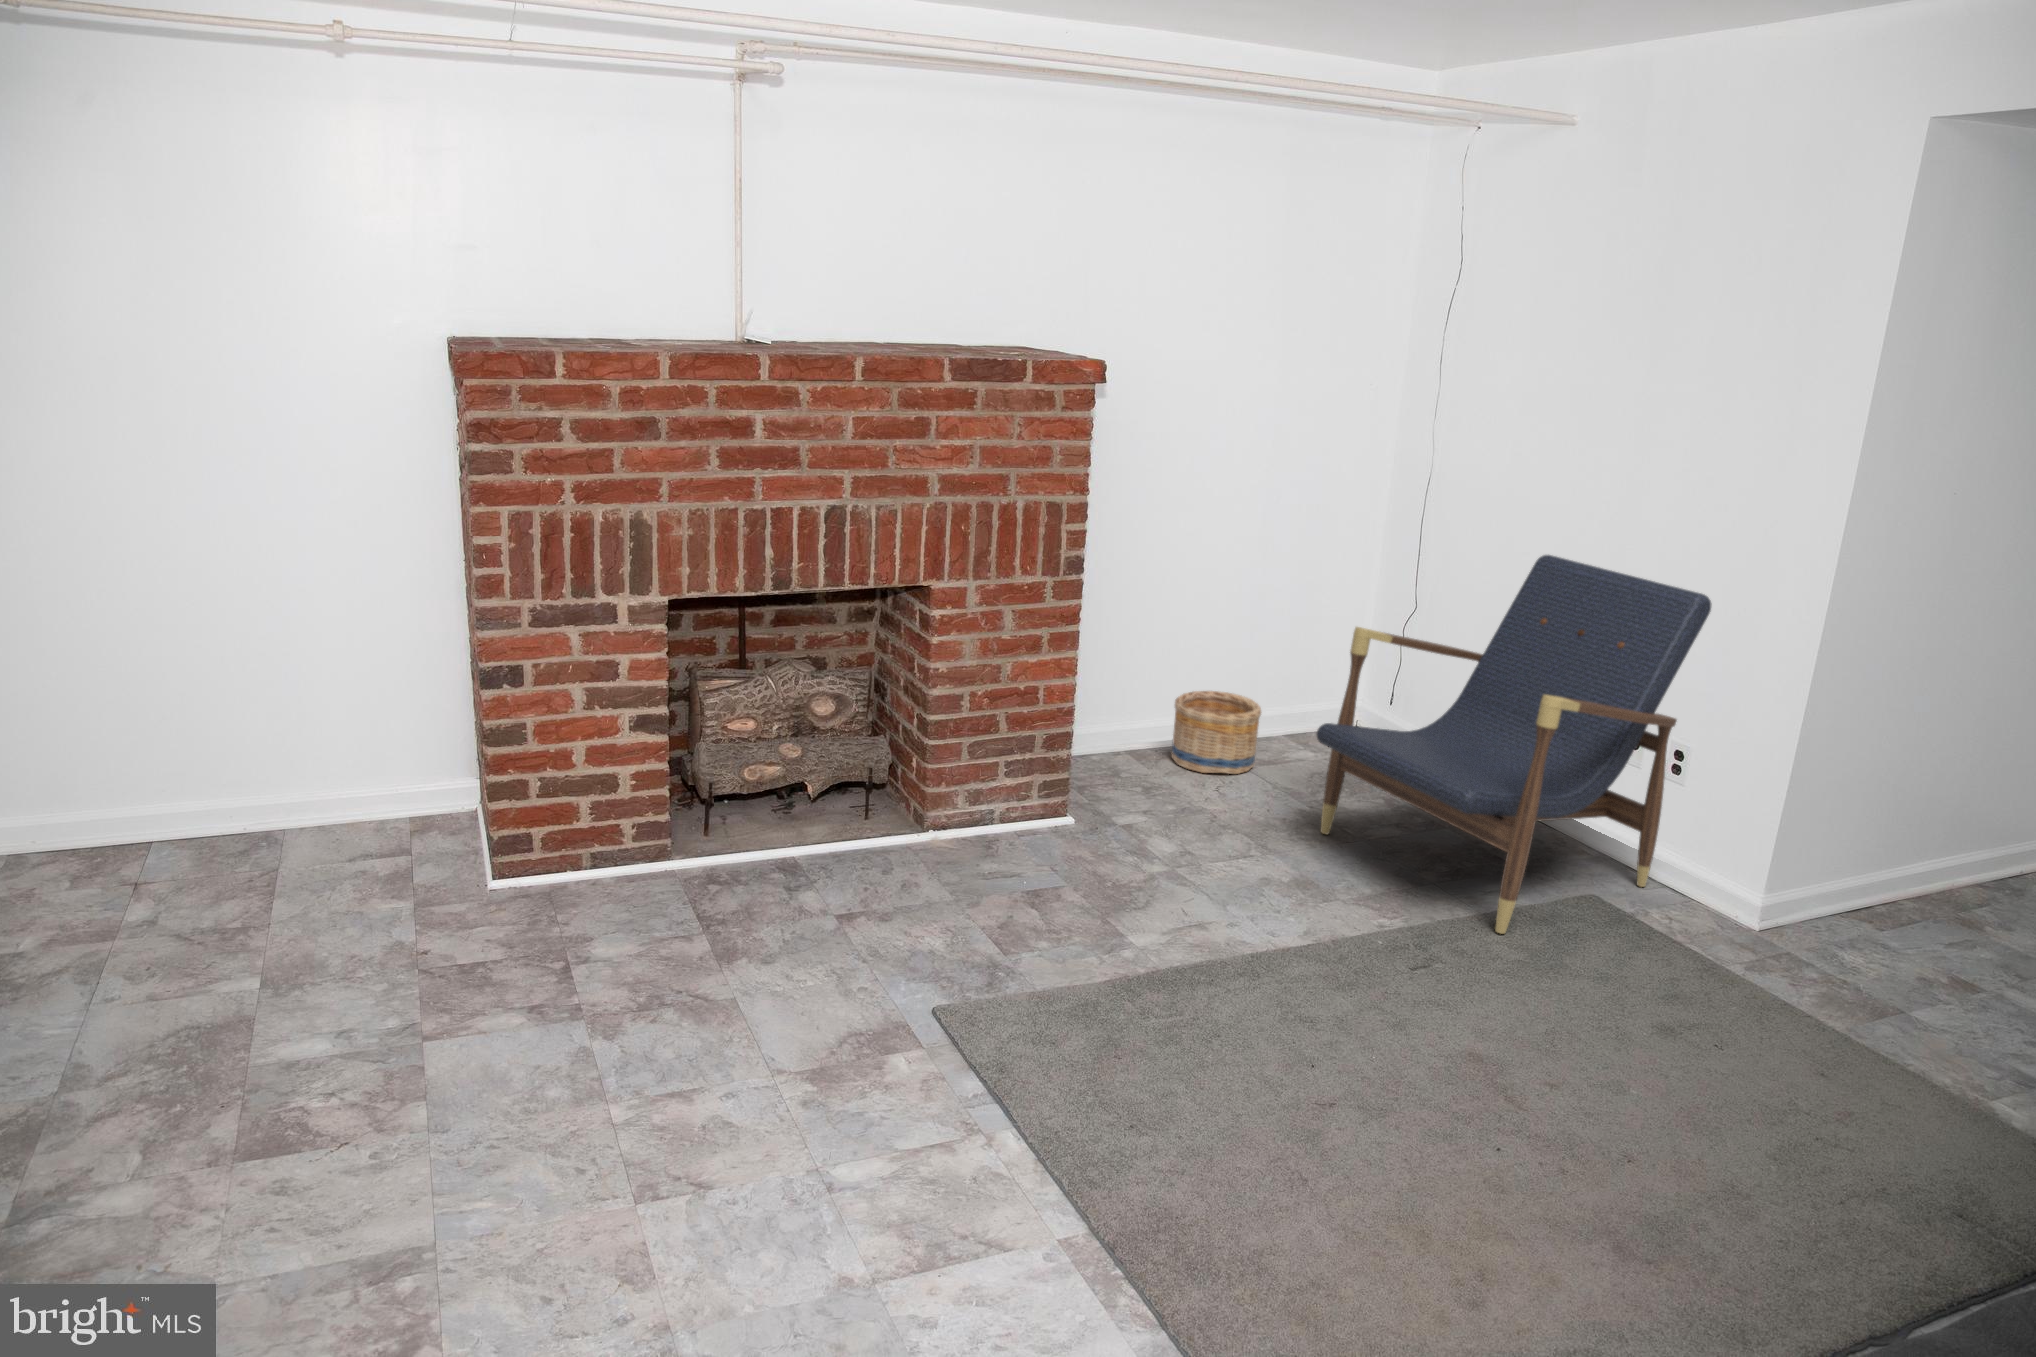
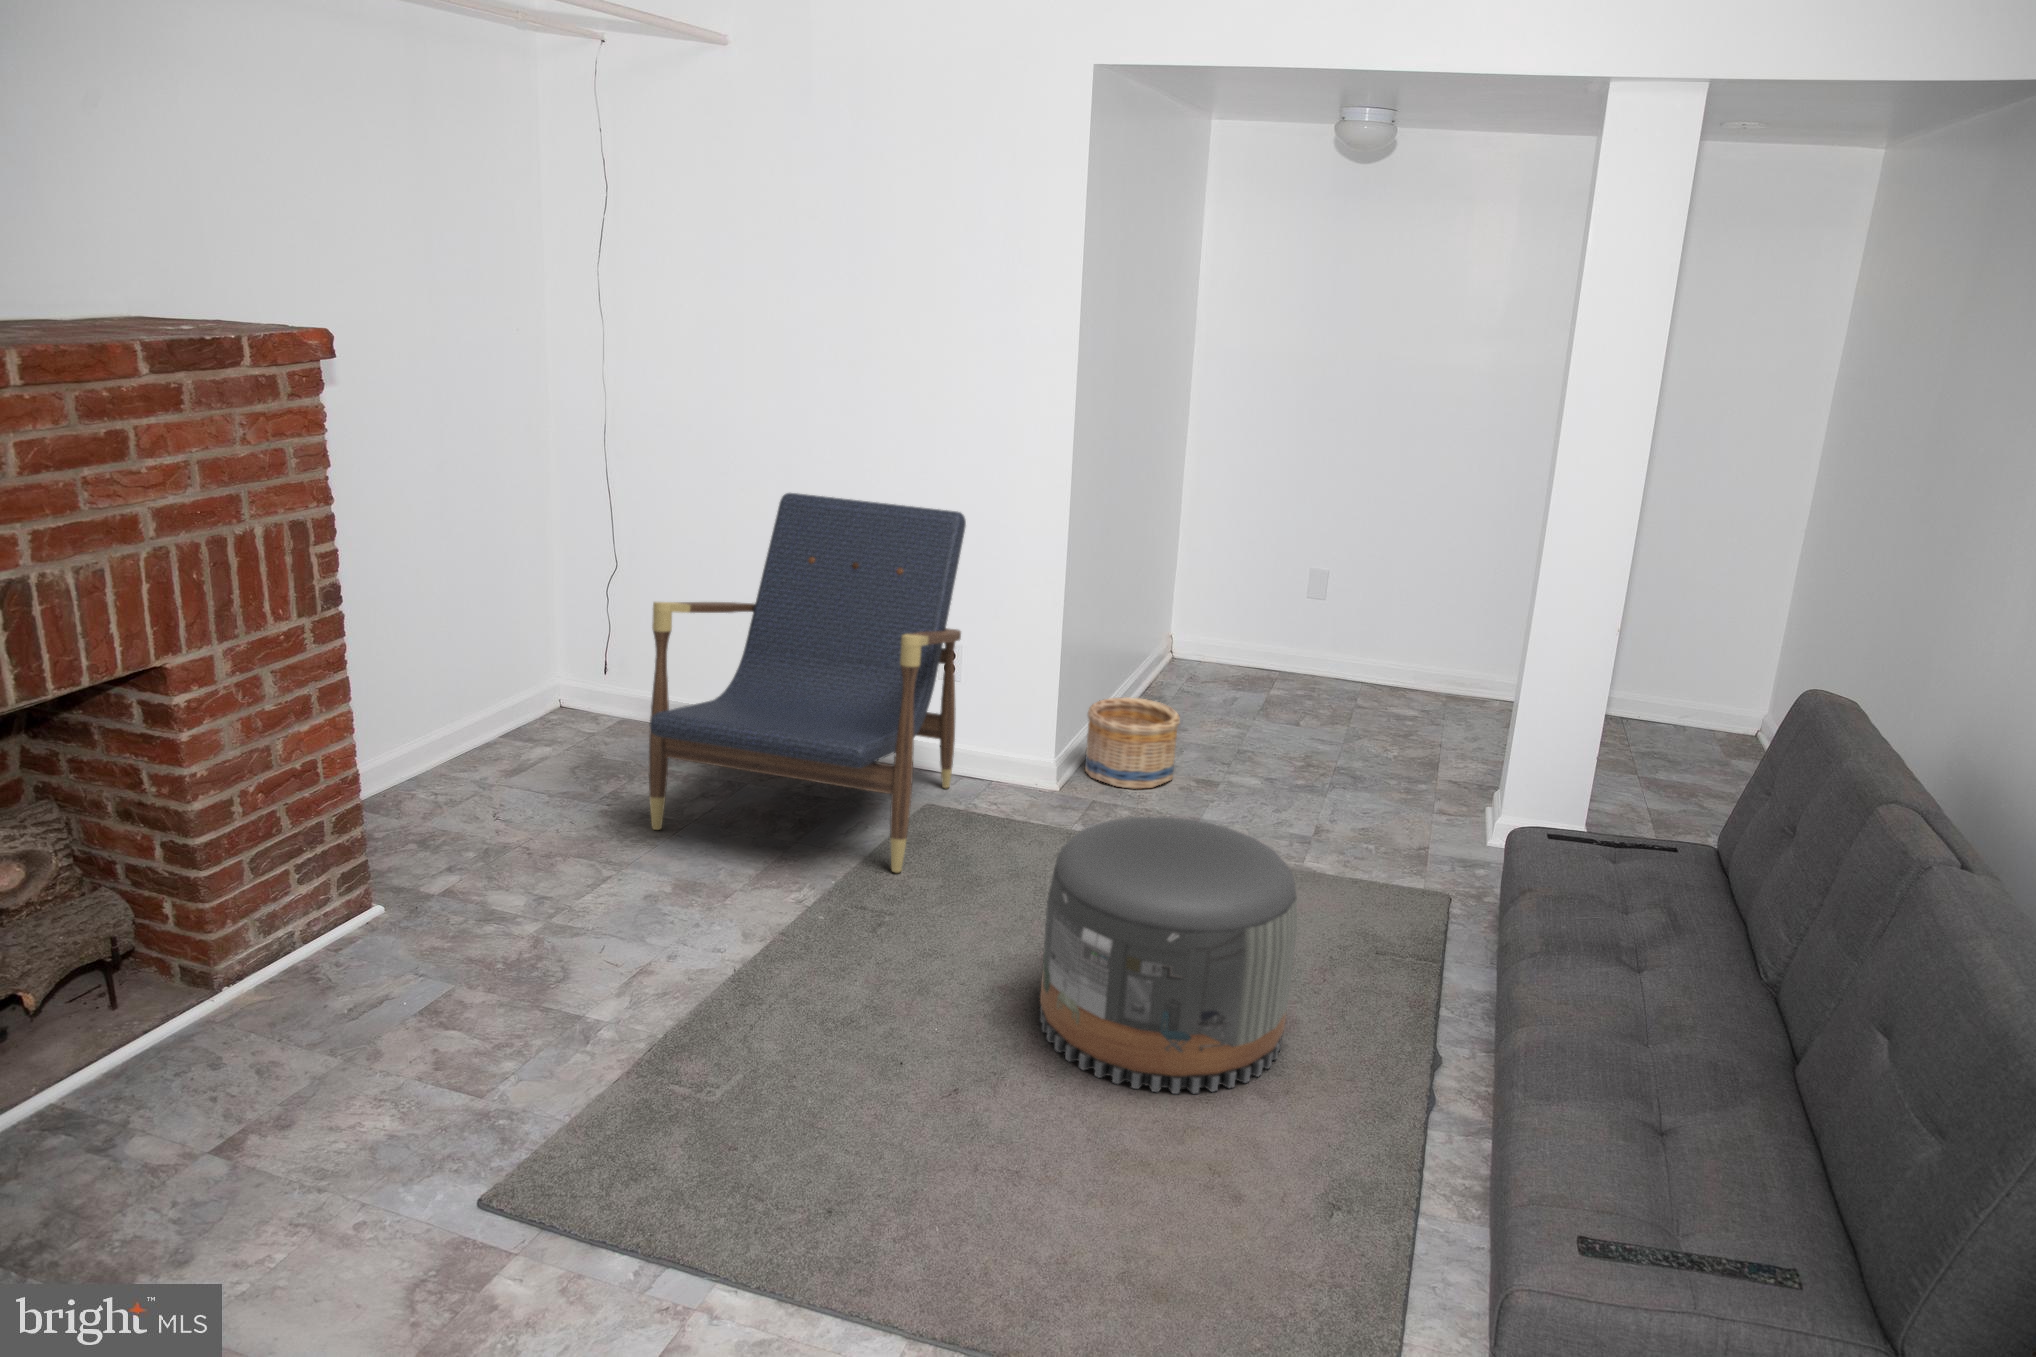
basket: present [1172,691,1261,774] -> present [1085,697,1180,789]
pouf: none [1479,913,1806,1241] -> present [1040,816,1297,1094]

